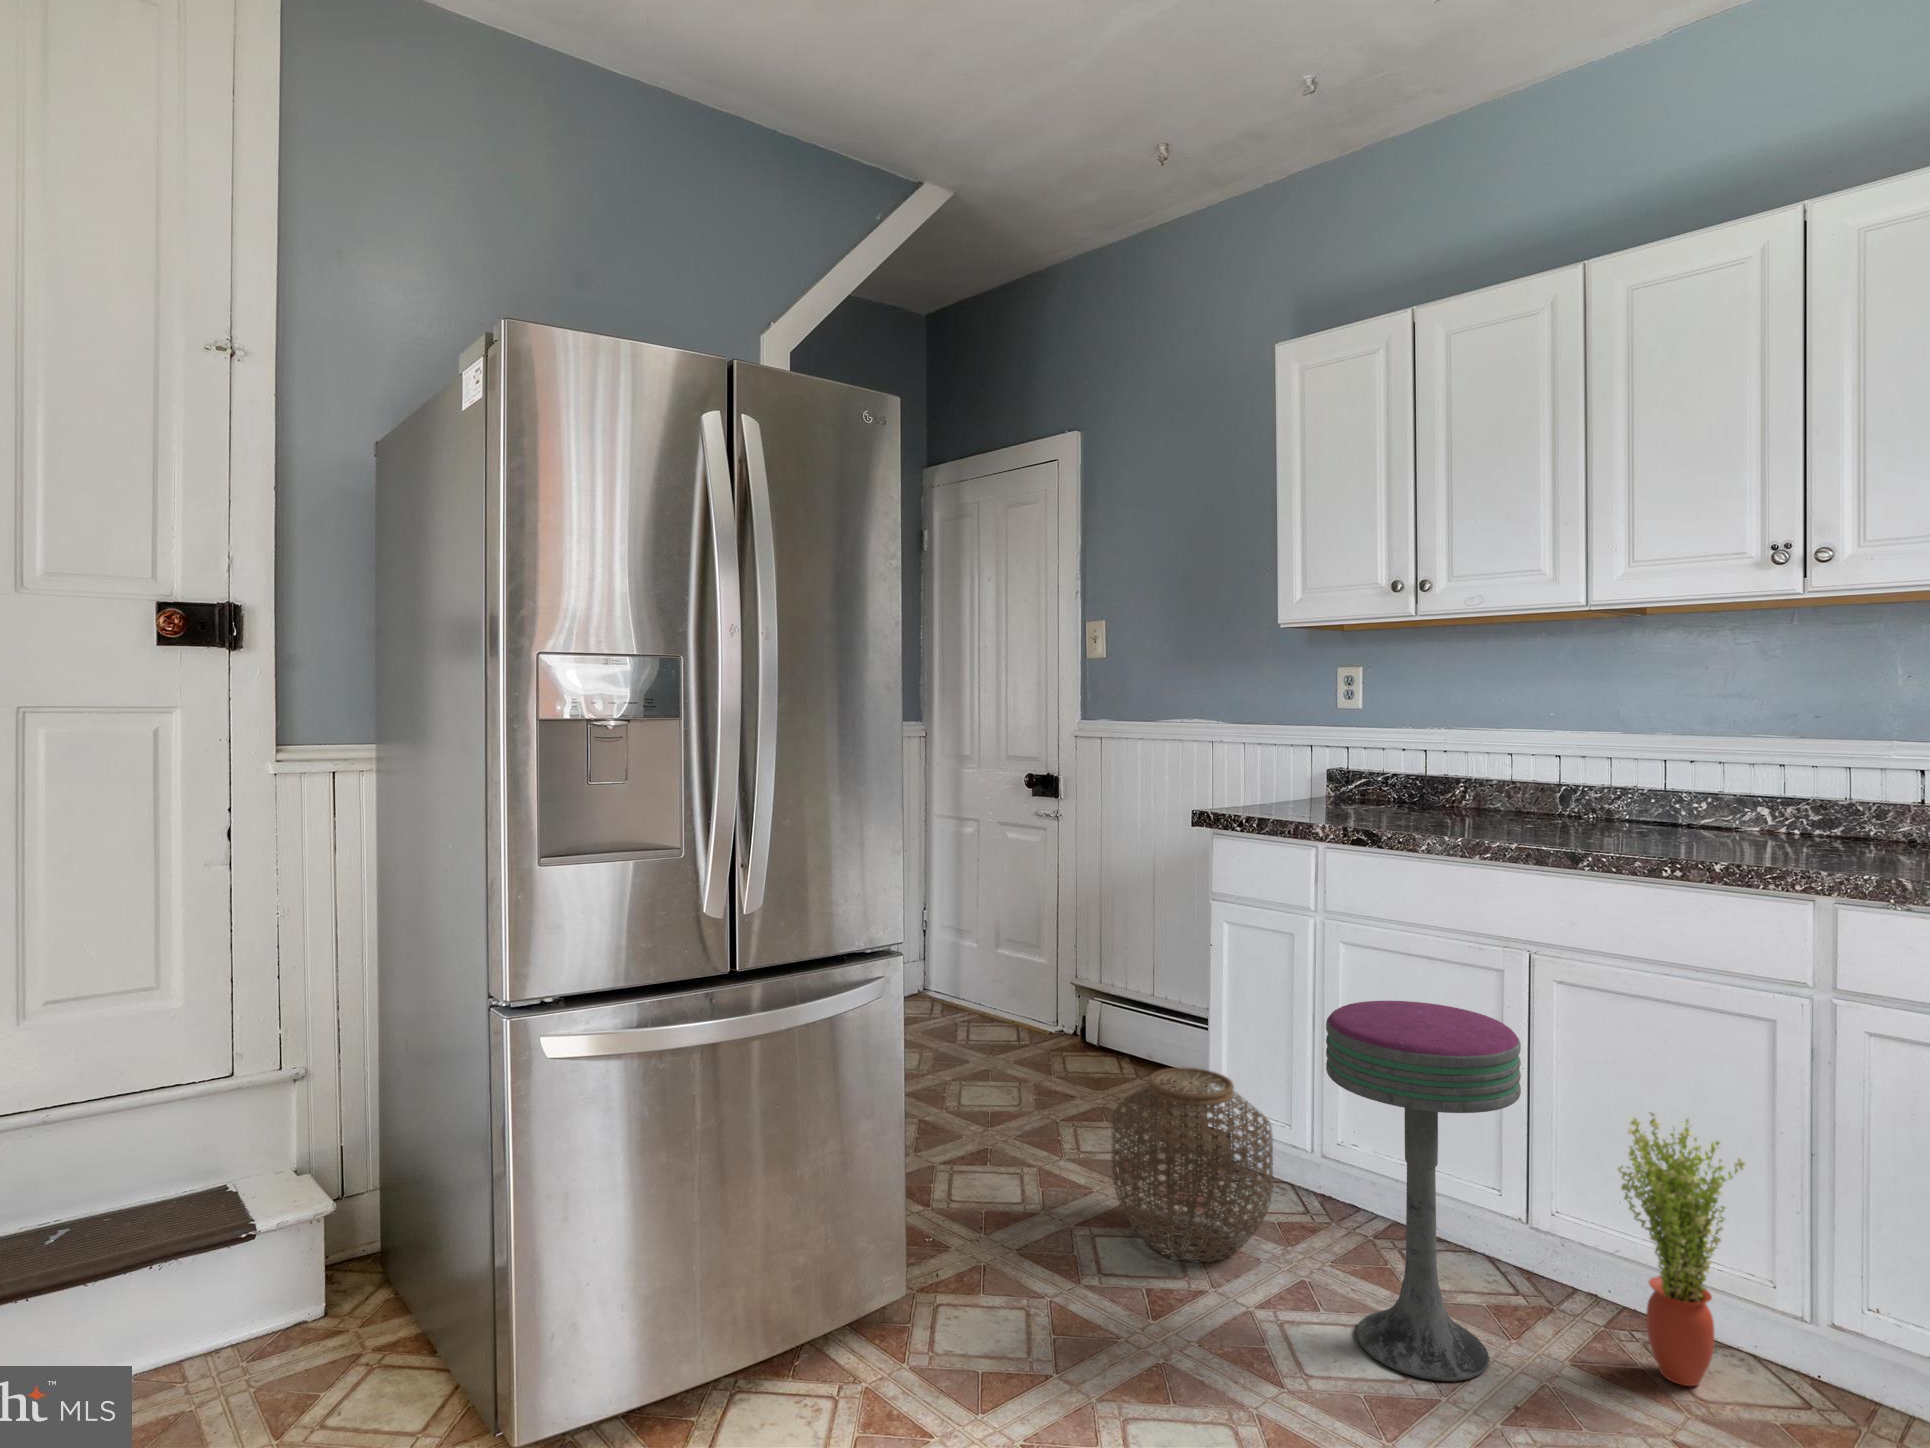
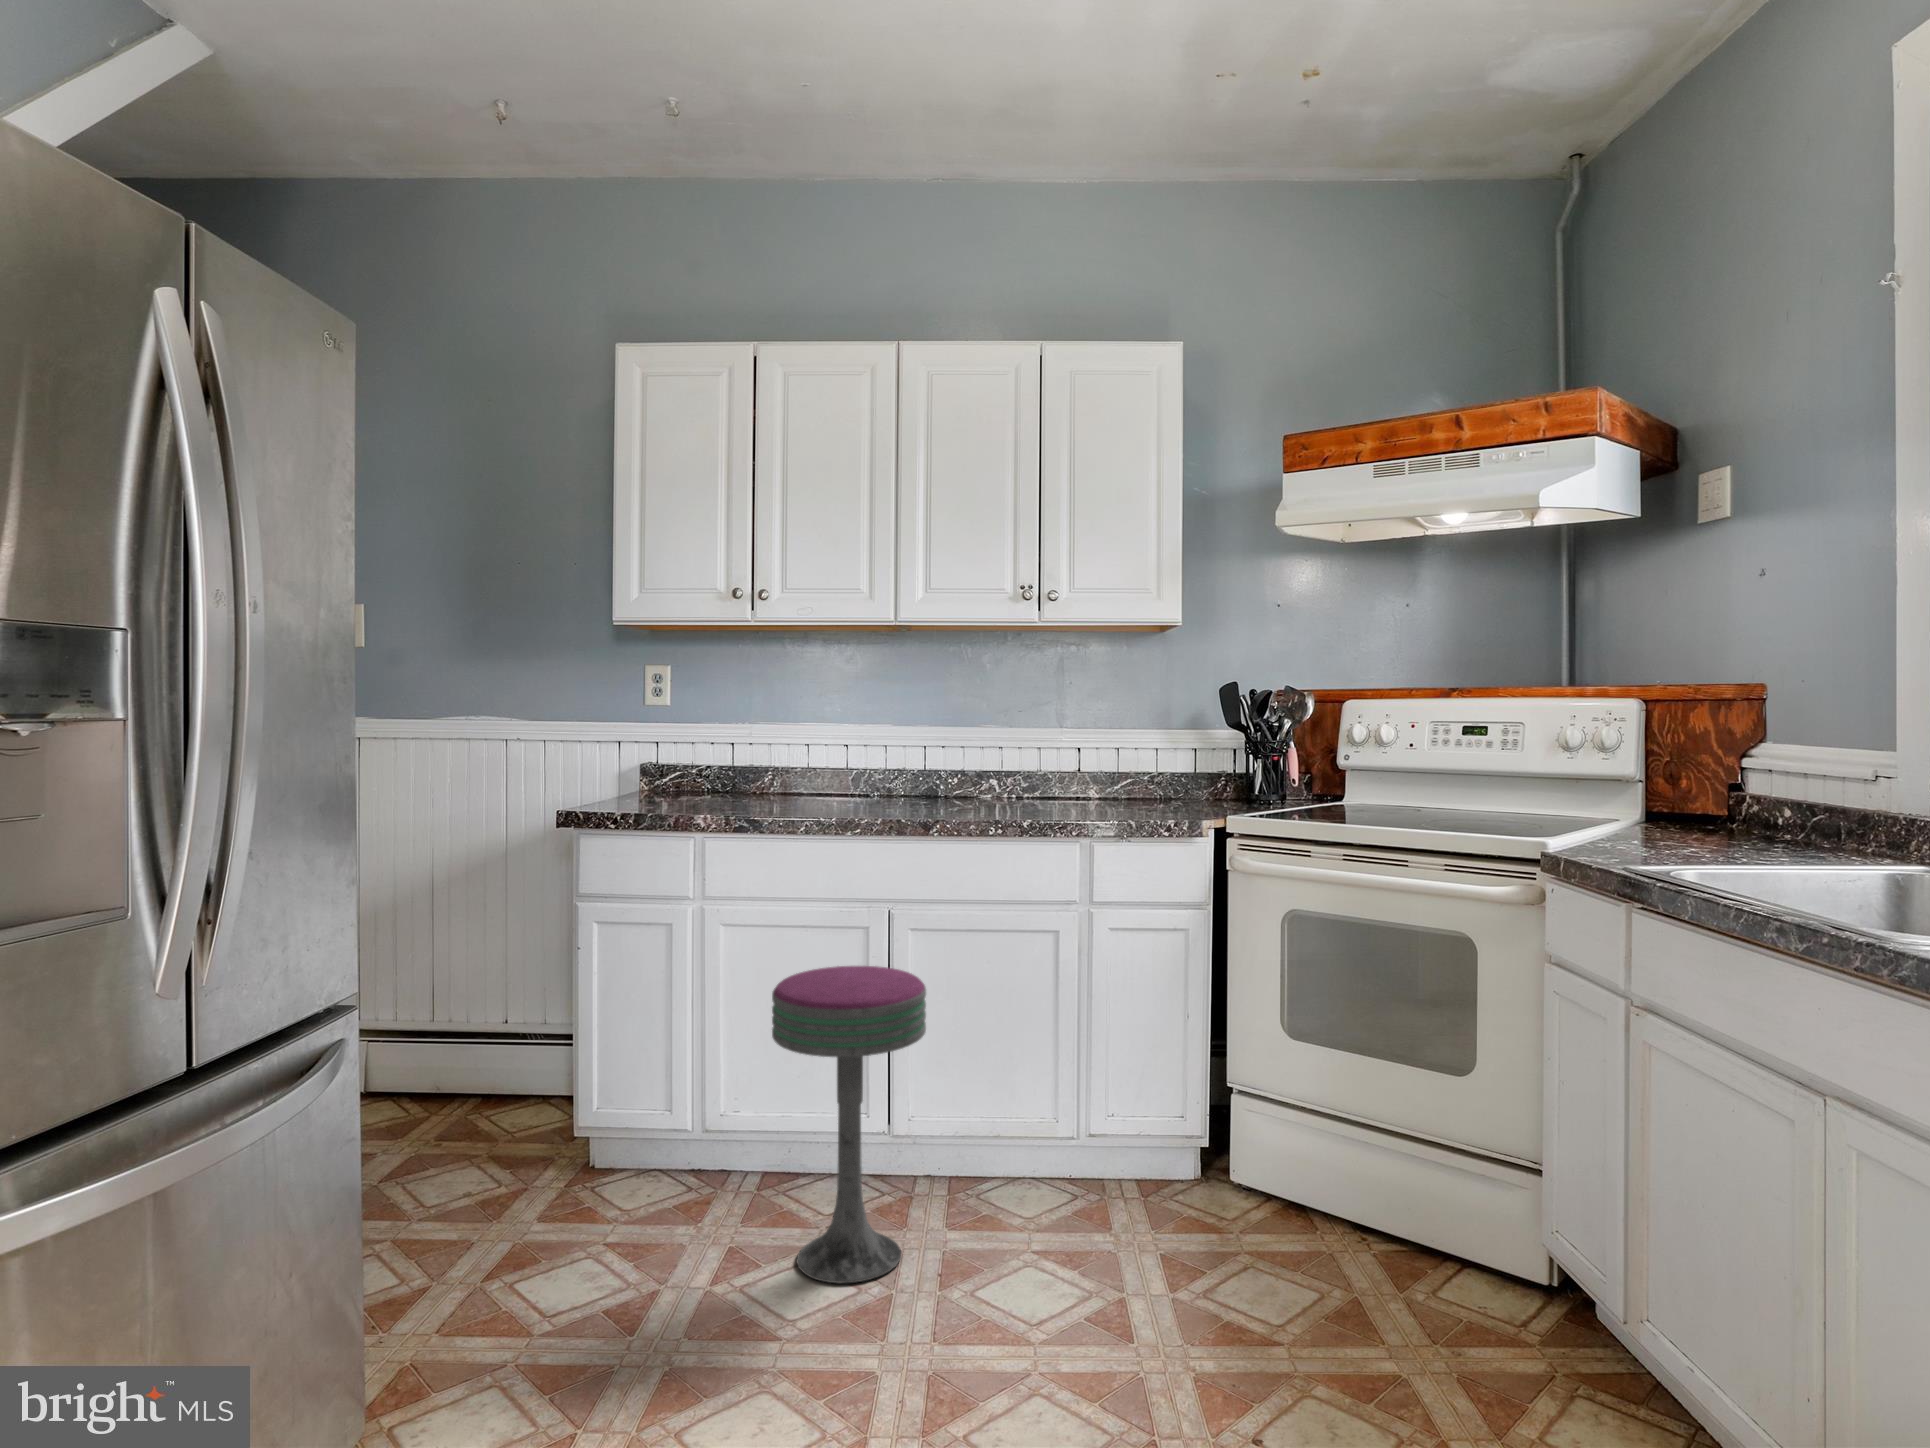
woven basket: present [1111,1068,1273,1262] -> none [522,1080,690,1278]
potted plant: present [1618,1113,1745,1386] -> none [977,1013,1047,1210]

